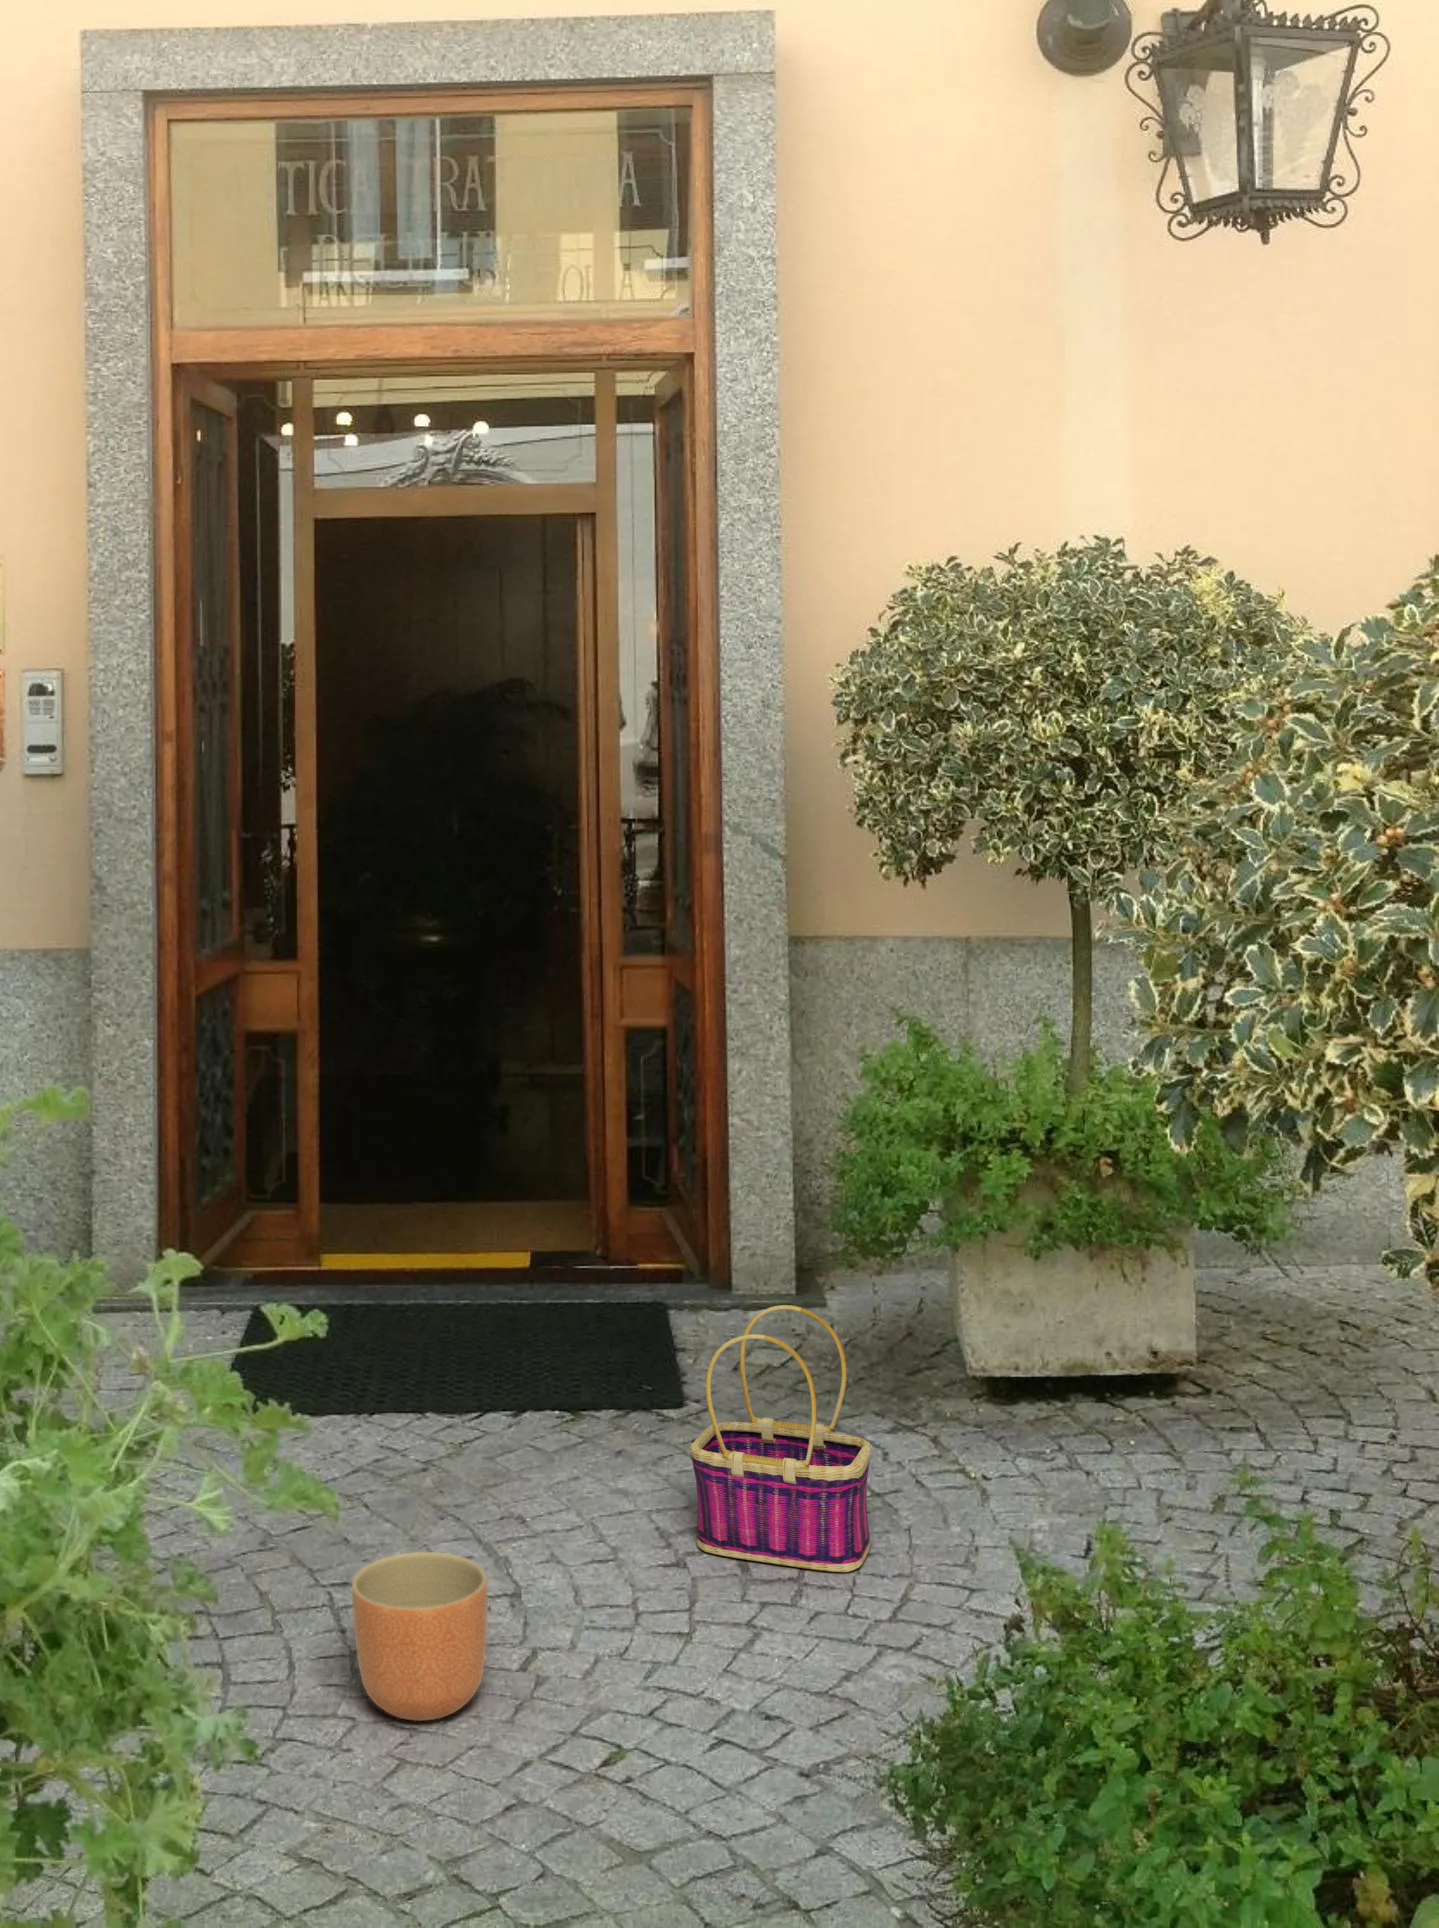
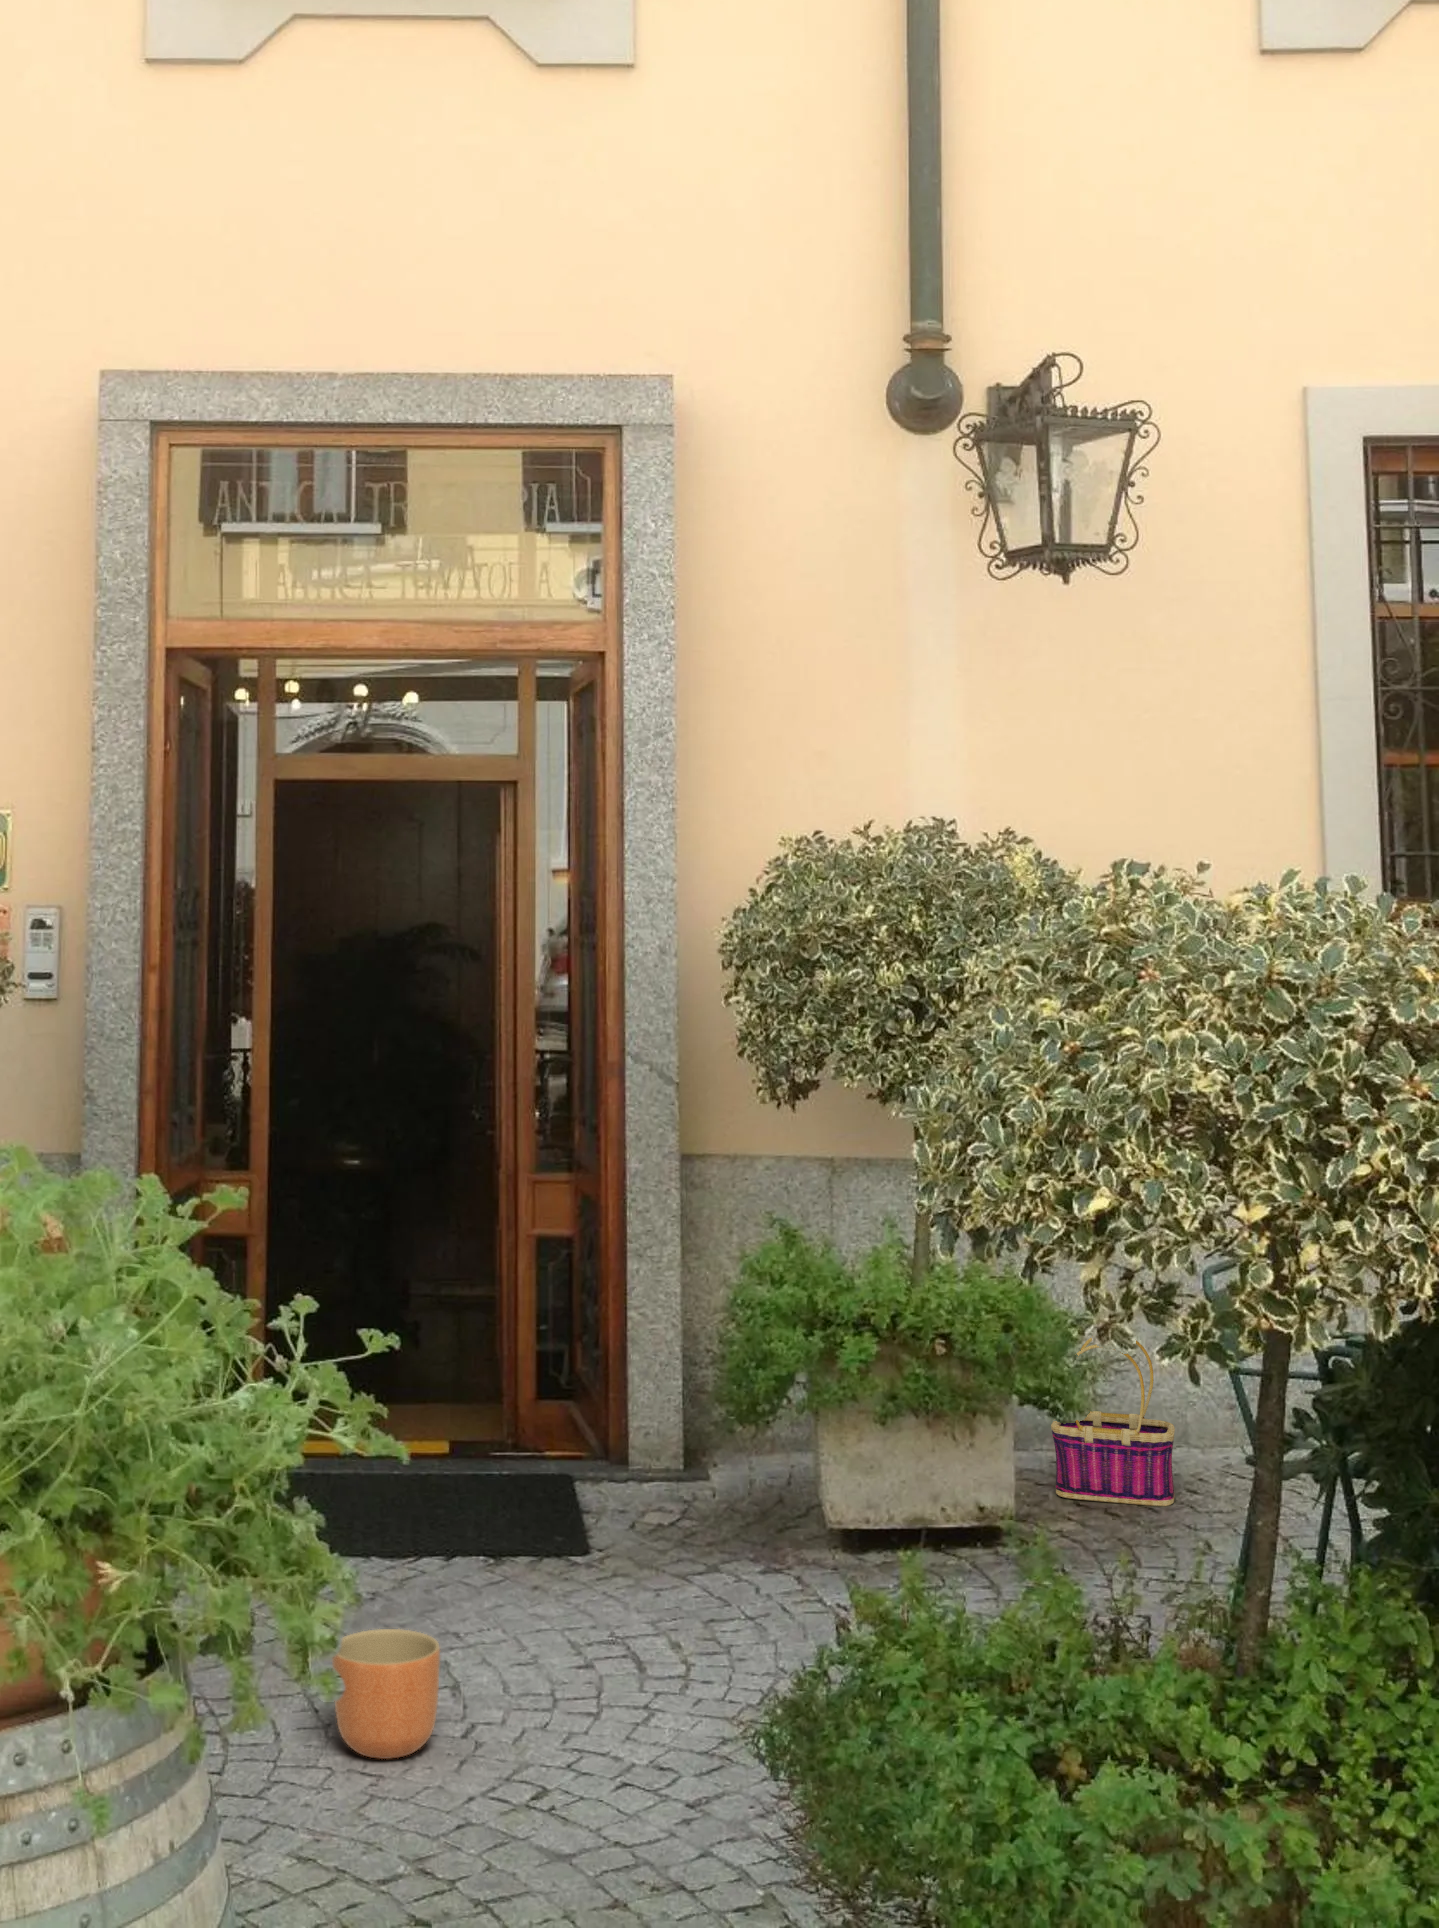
basket: present [690,1305,871,1572] -> present [1051,1338,1175,1506]

